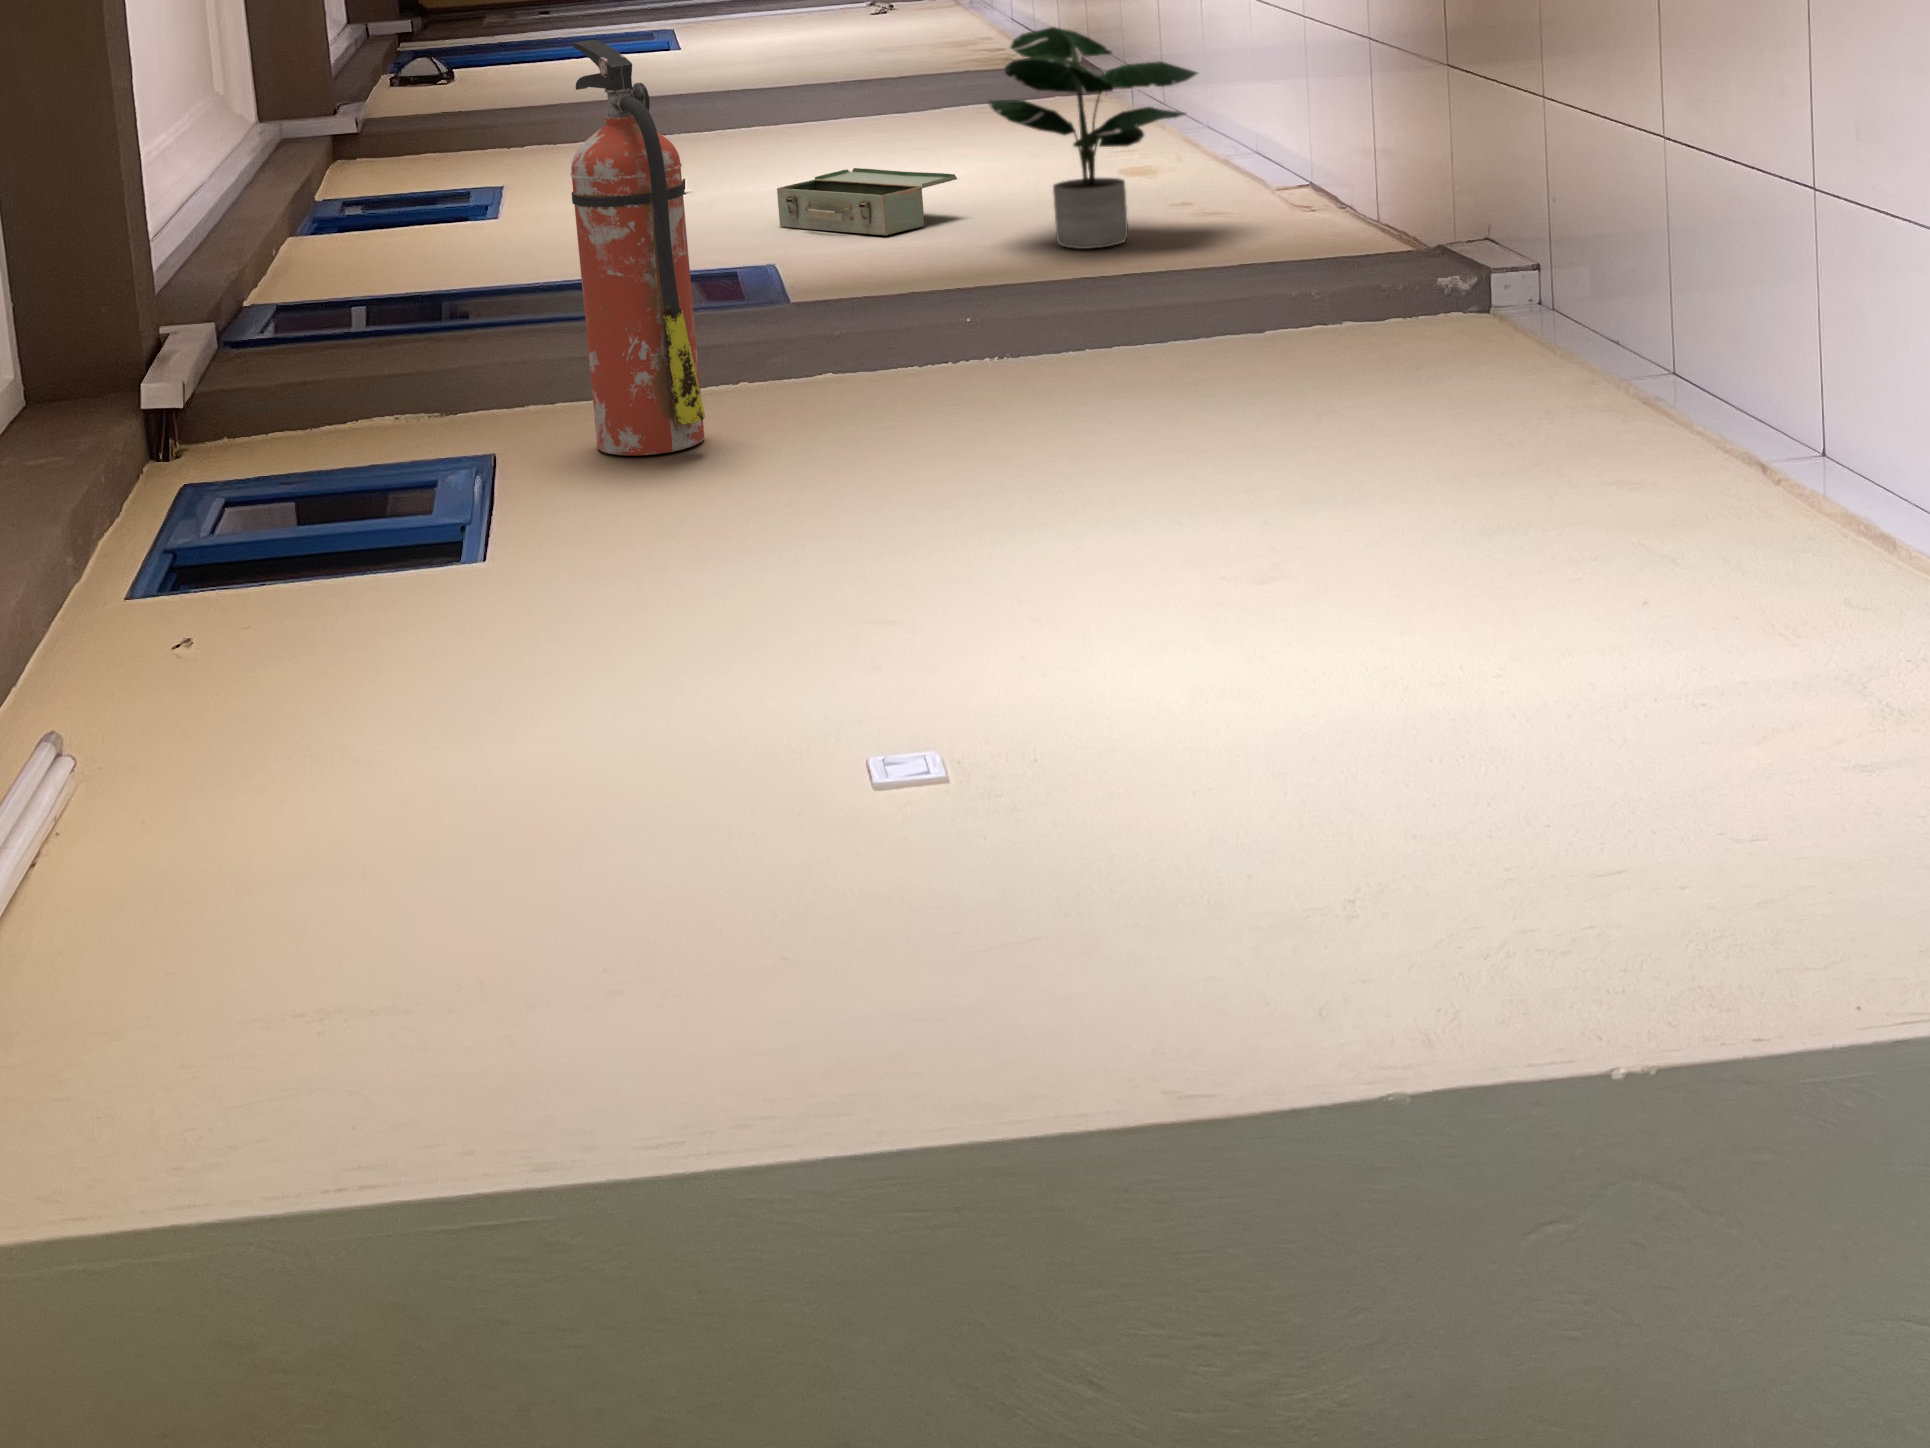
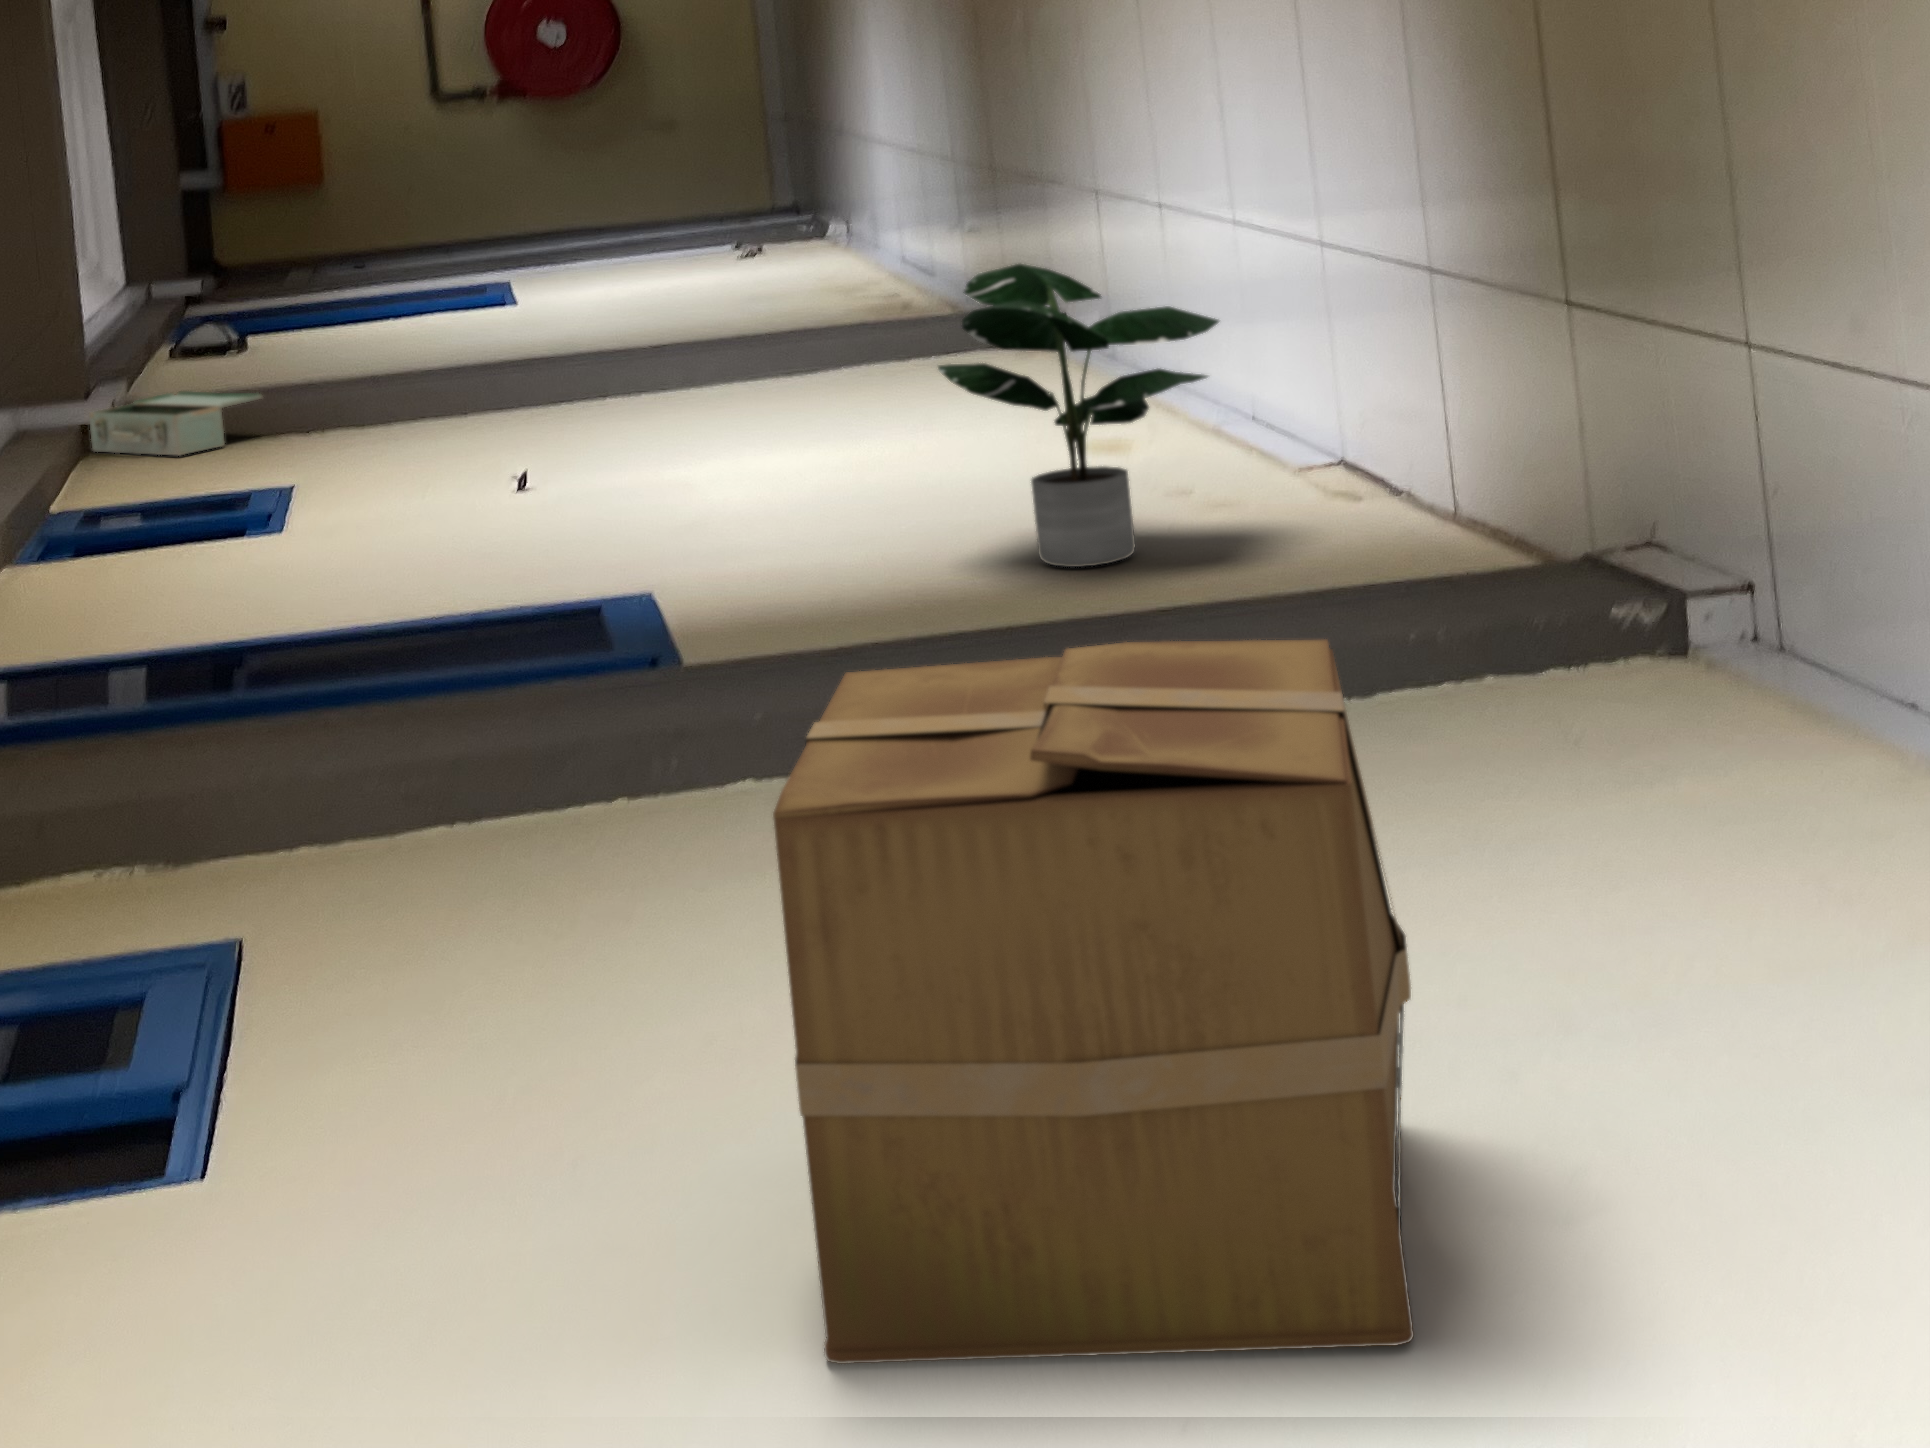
fire extinguisher: present [570,40,705,456] -> none [353,294,565,945]
toolbox: present [777,168,957,235] -> present [89,391,262,455]
cardboard box: none [821,262,1189,637] -> present [773,640,1414,1364]

